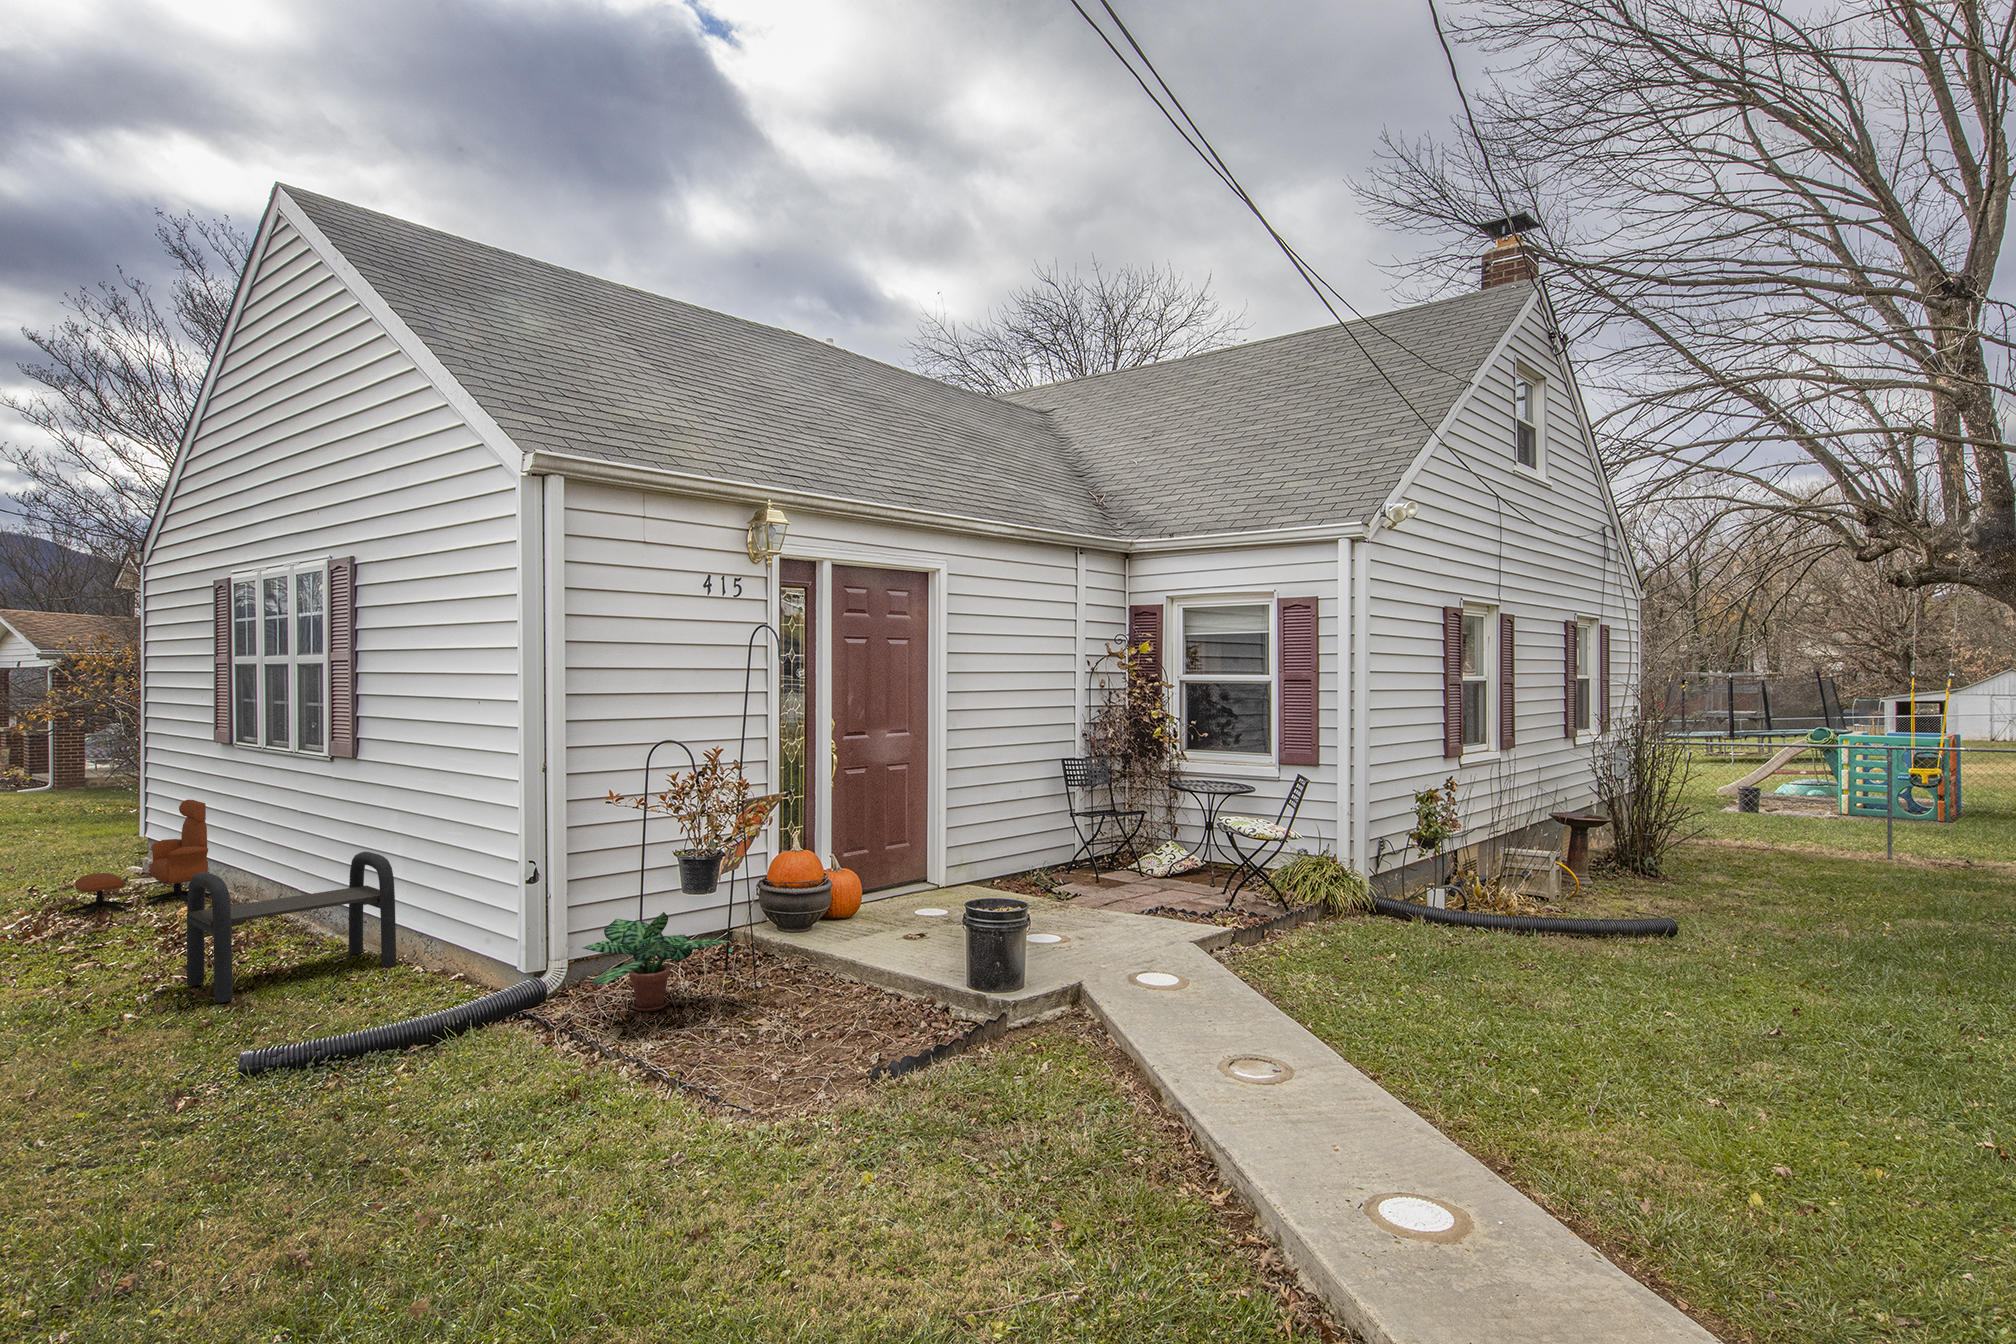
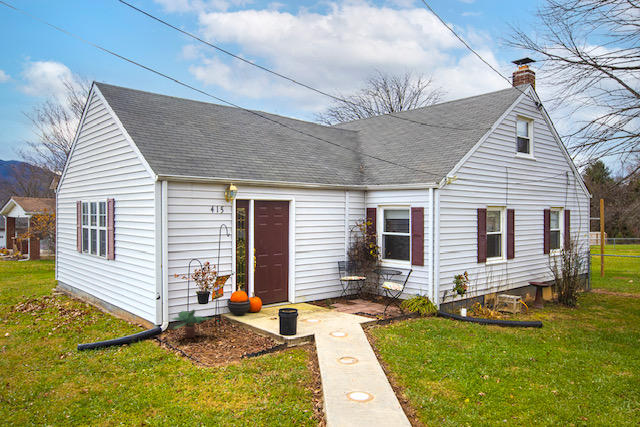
lounge chair: present [63,800,211,916] -> none [35,269,77,304]
bench: present [187,852,396,1003] -> none [68,288,124,331]

